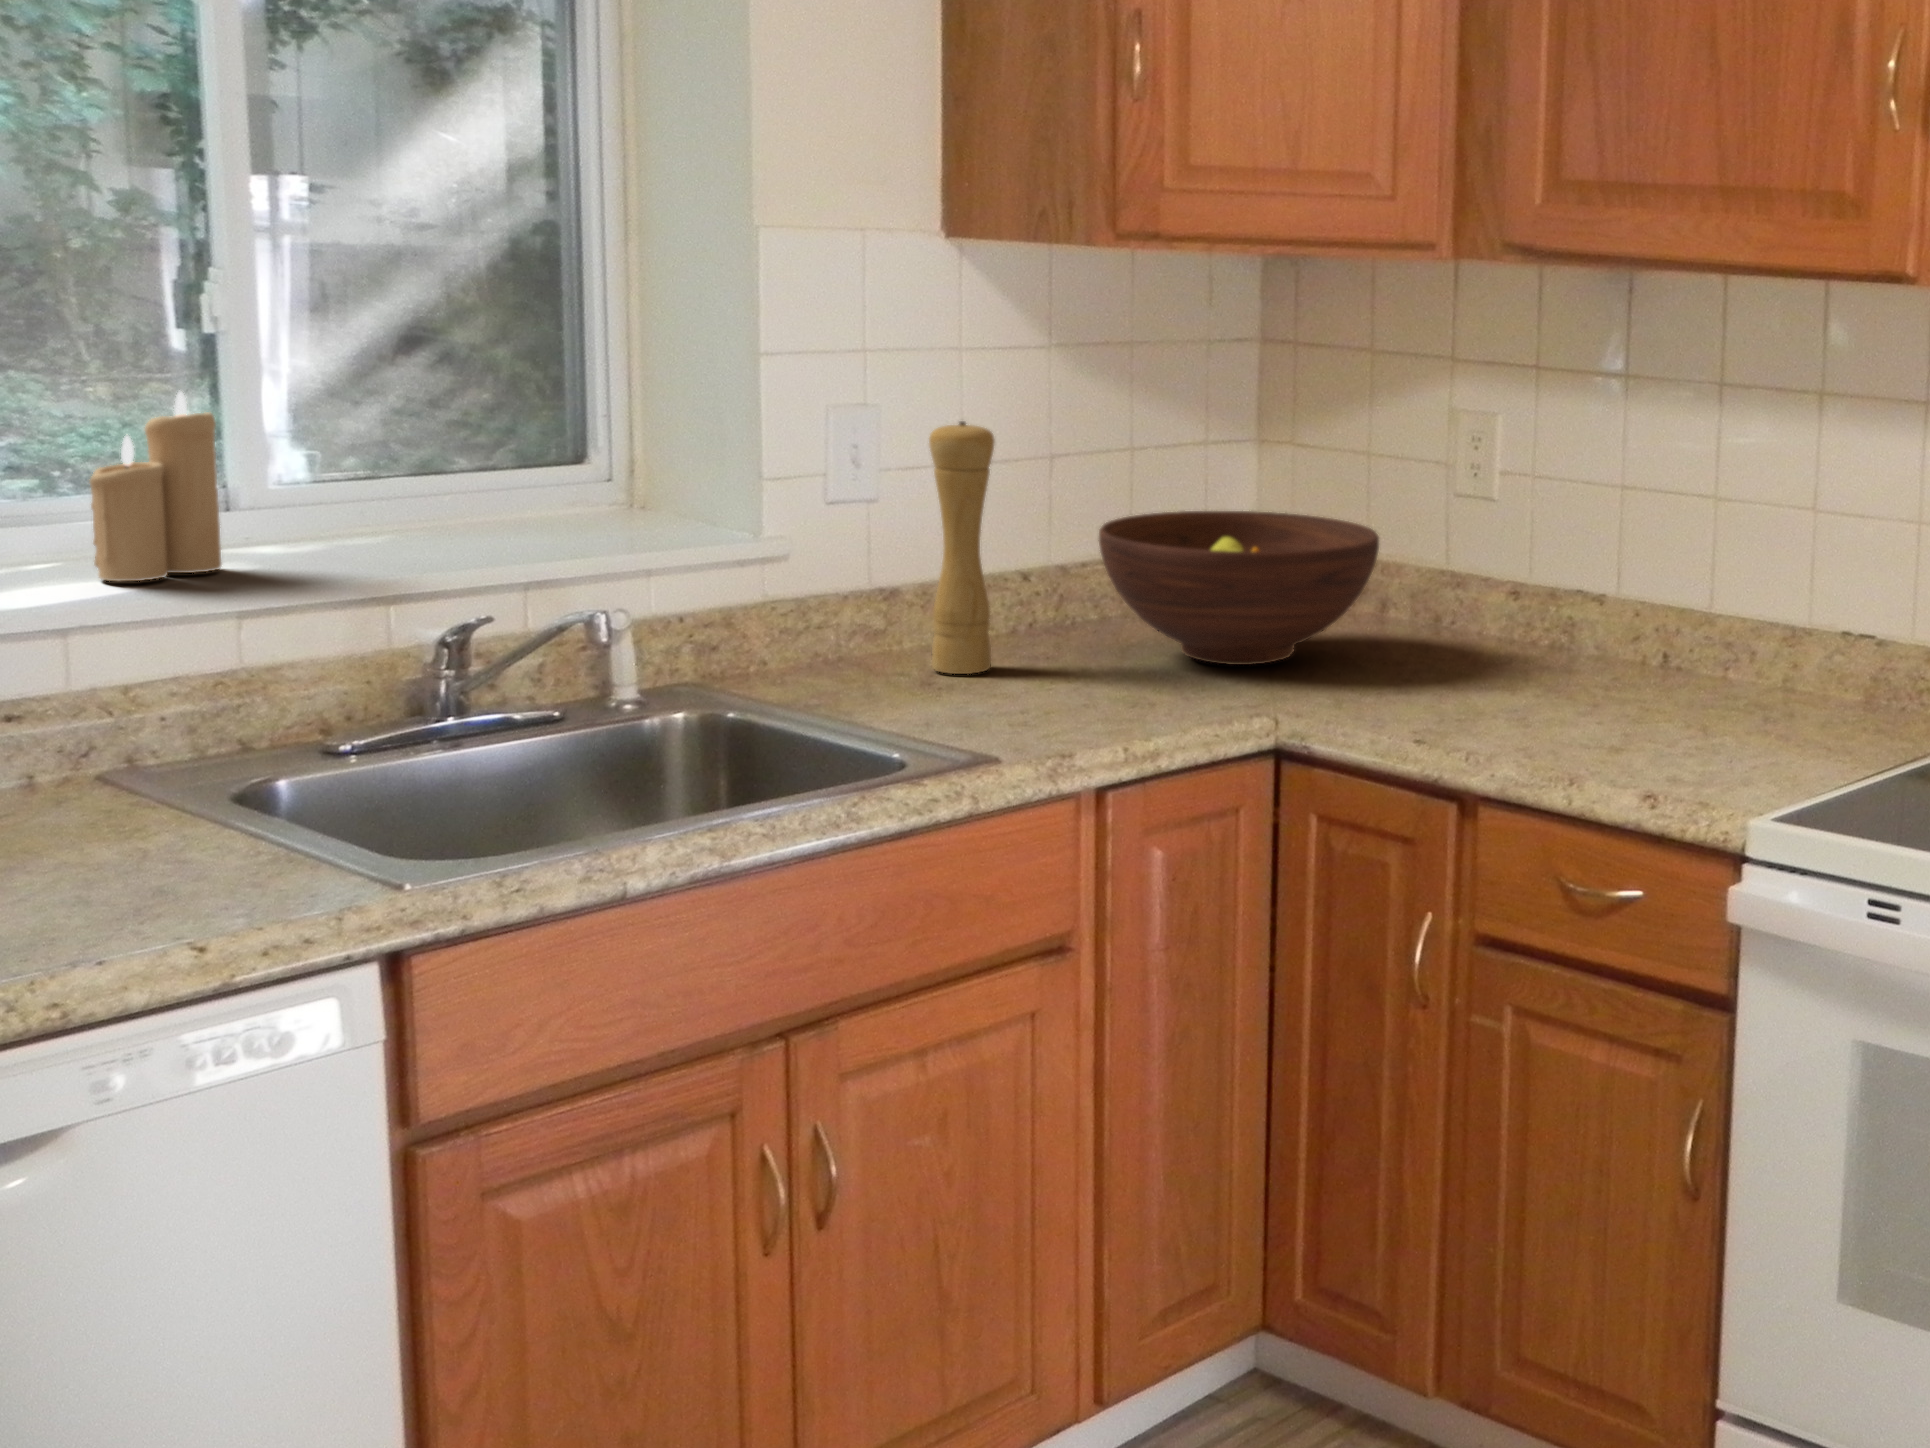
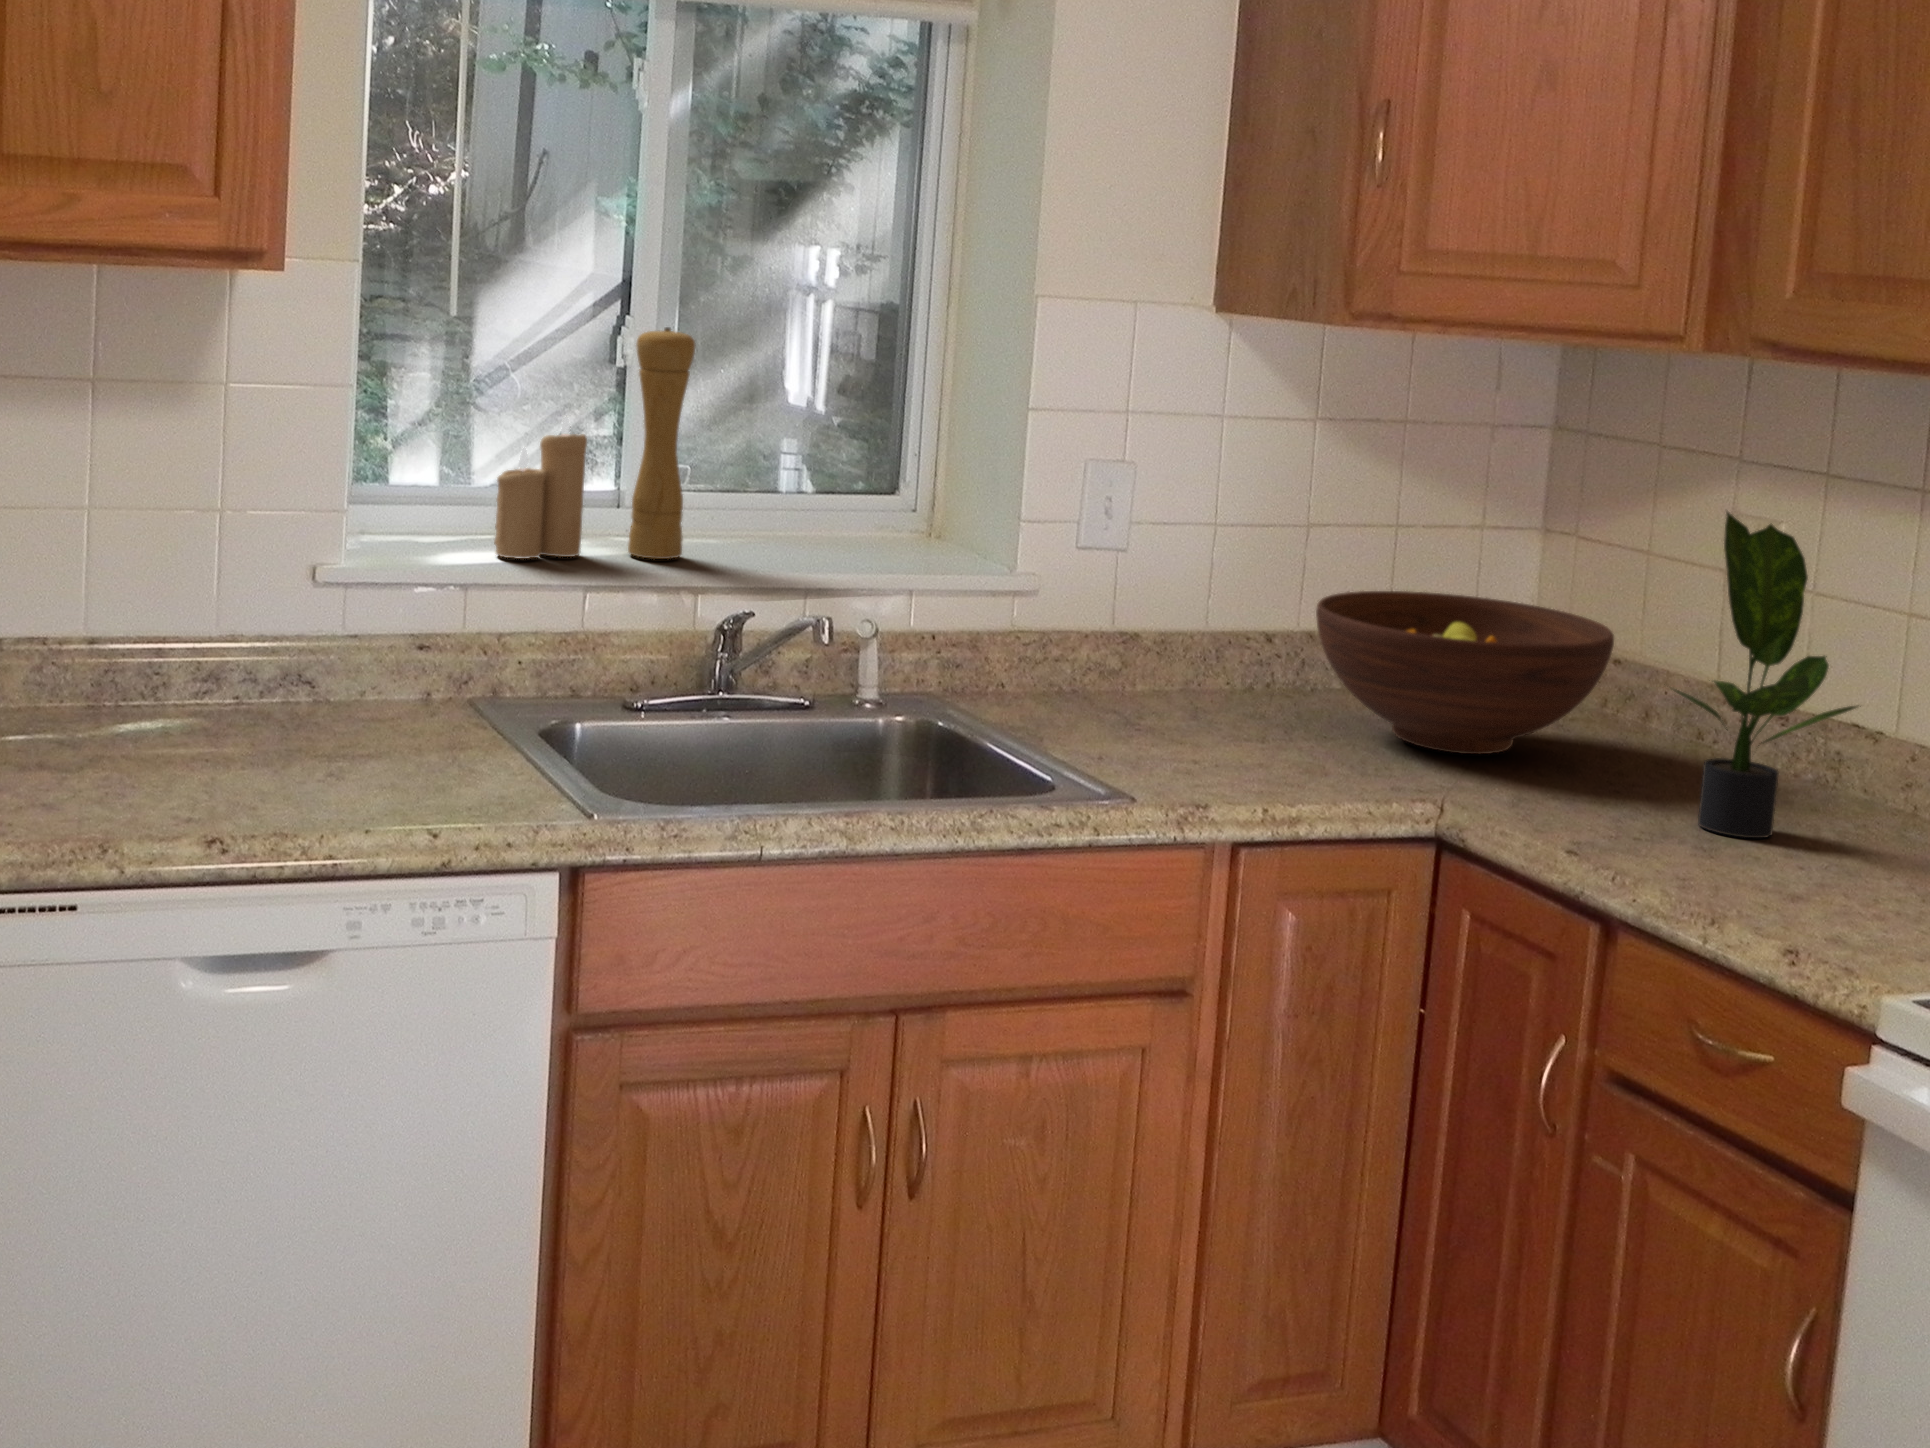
potted plant: none [1459,403,1621,703] -> present [1673,512,1857,838]
pepper mill: present [929,421,995,674] -> present [628,327,695,559]

